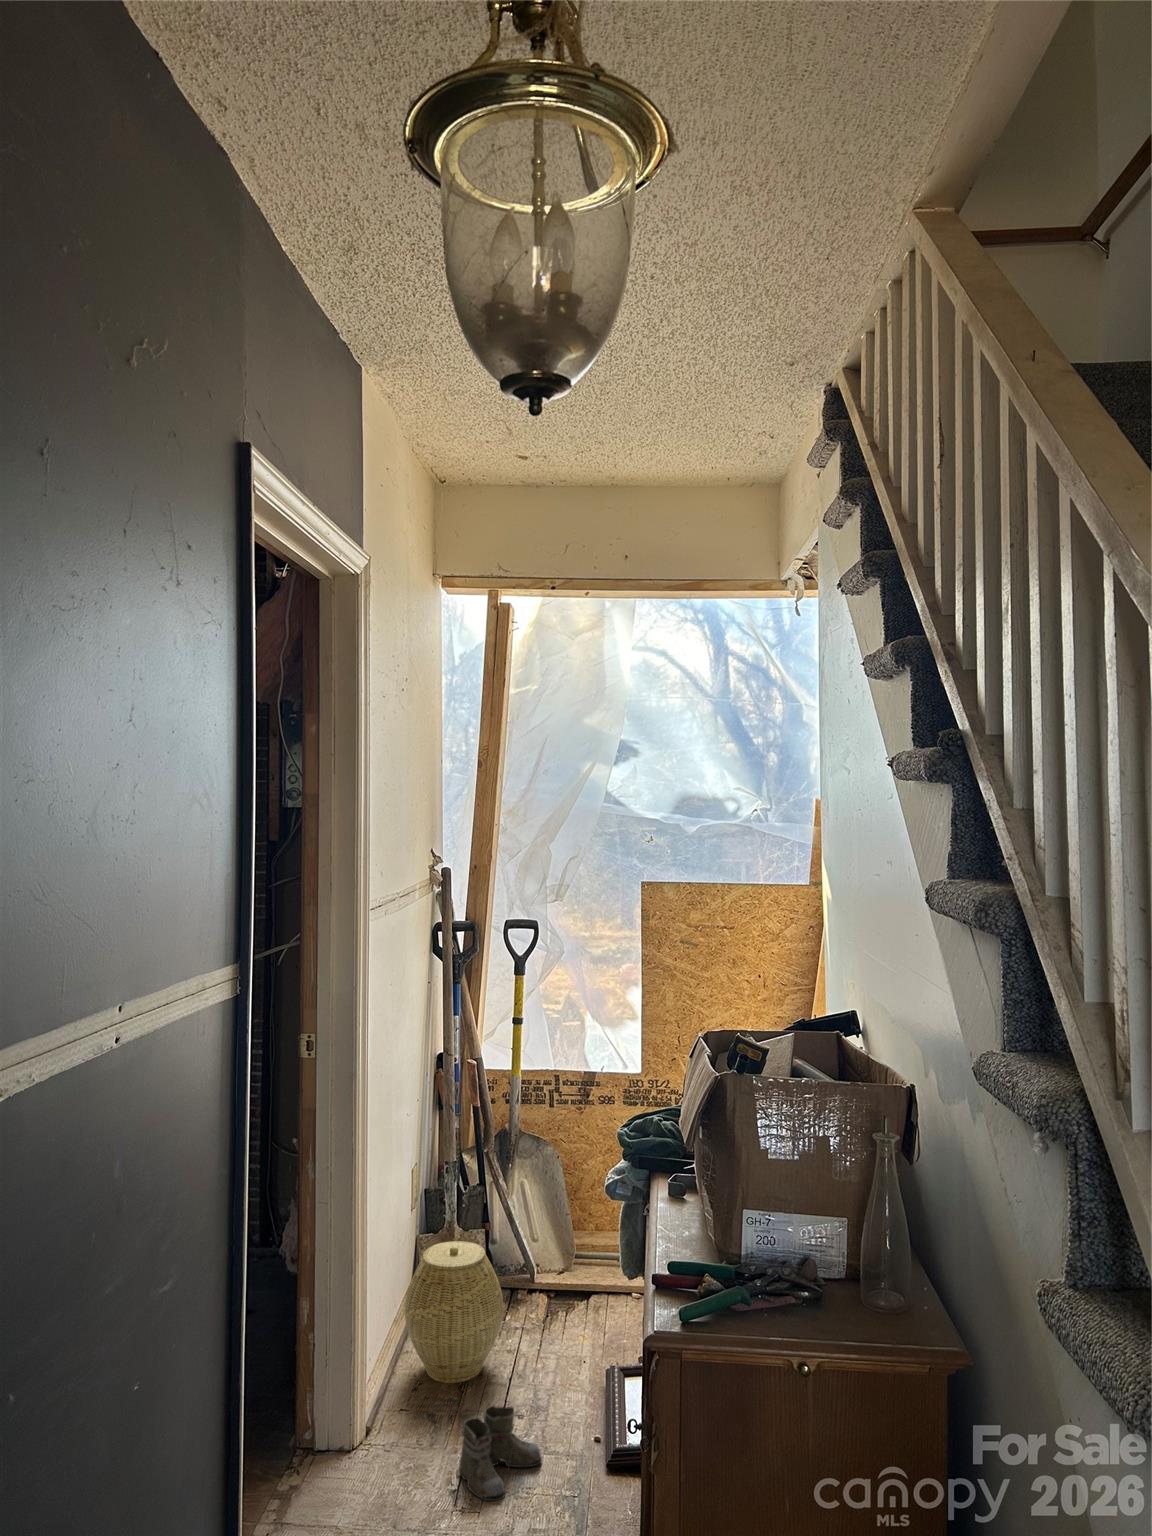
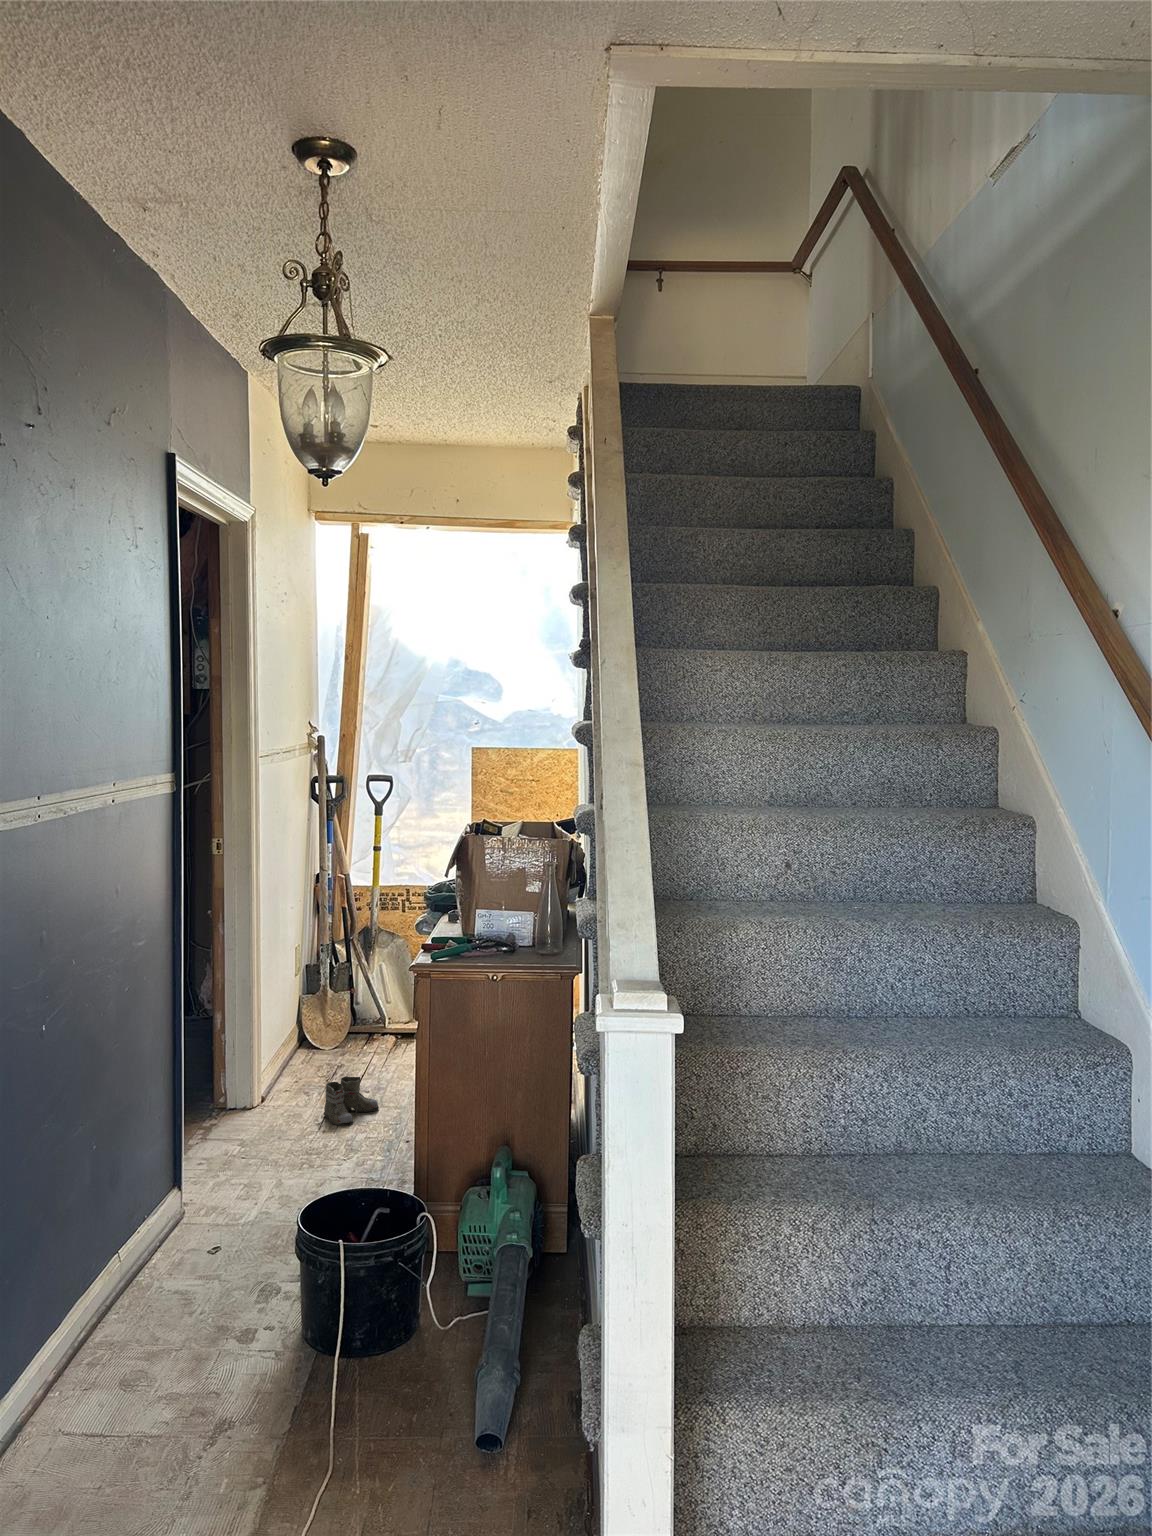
woven basket: present [405,1241,503,1383] -> none [290,990,359,1078]

